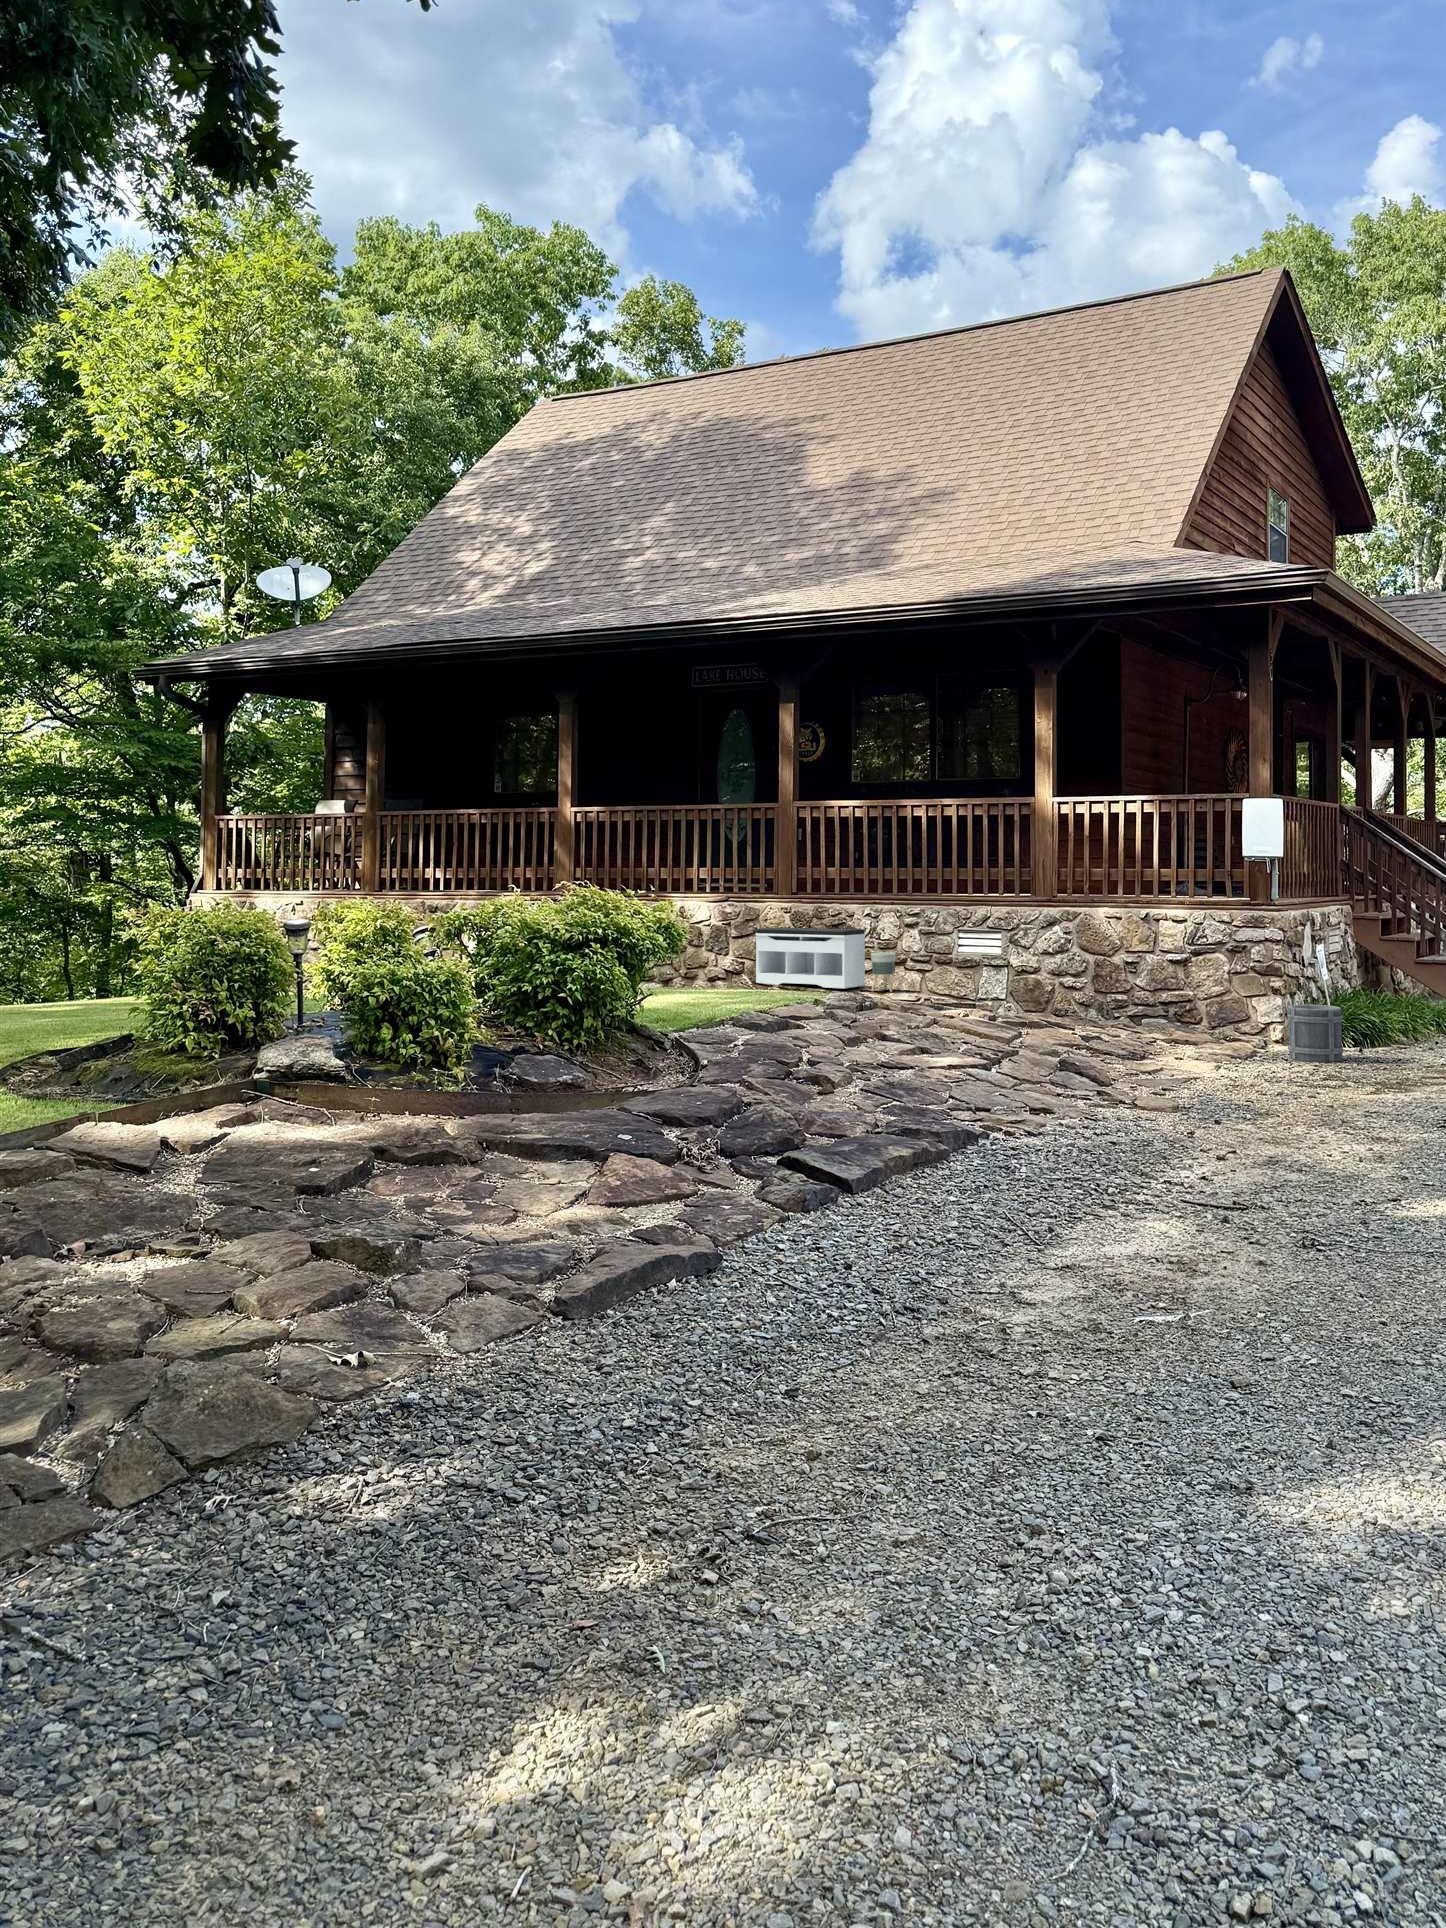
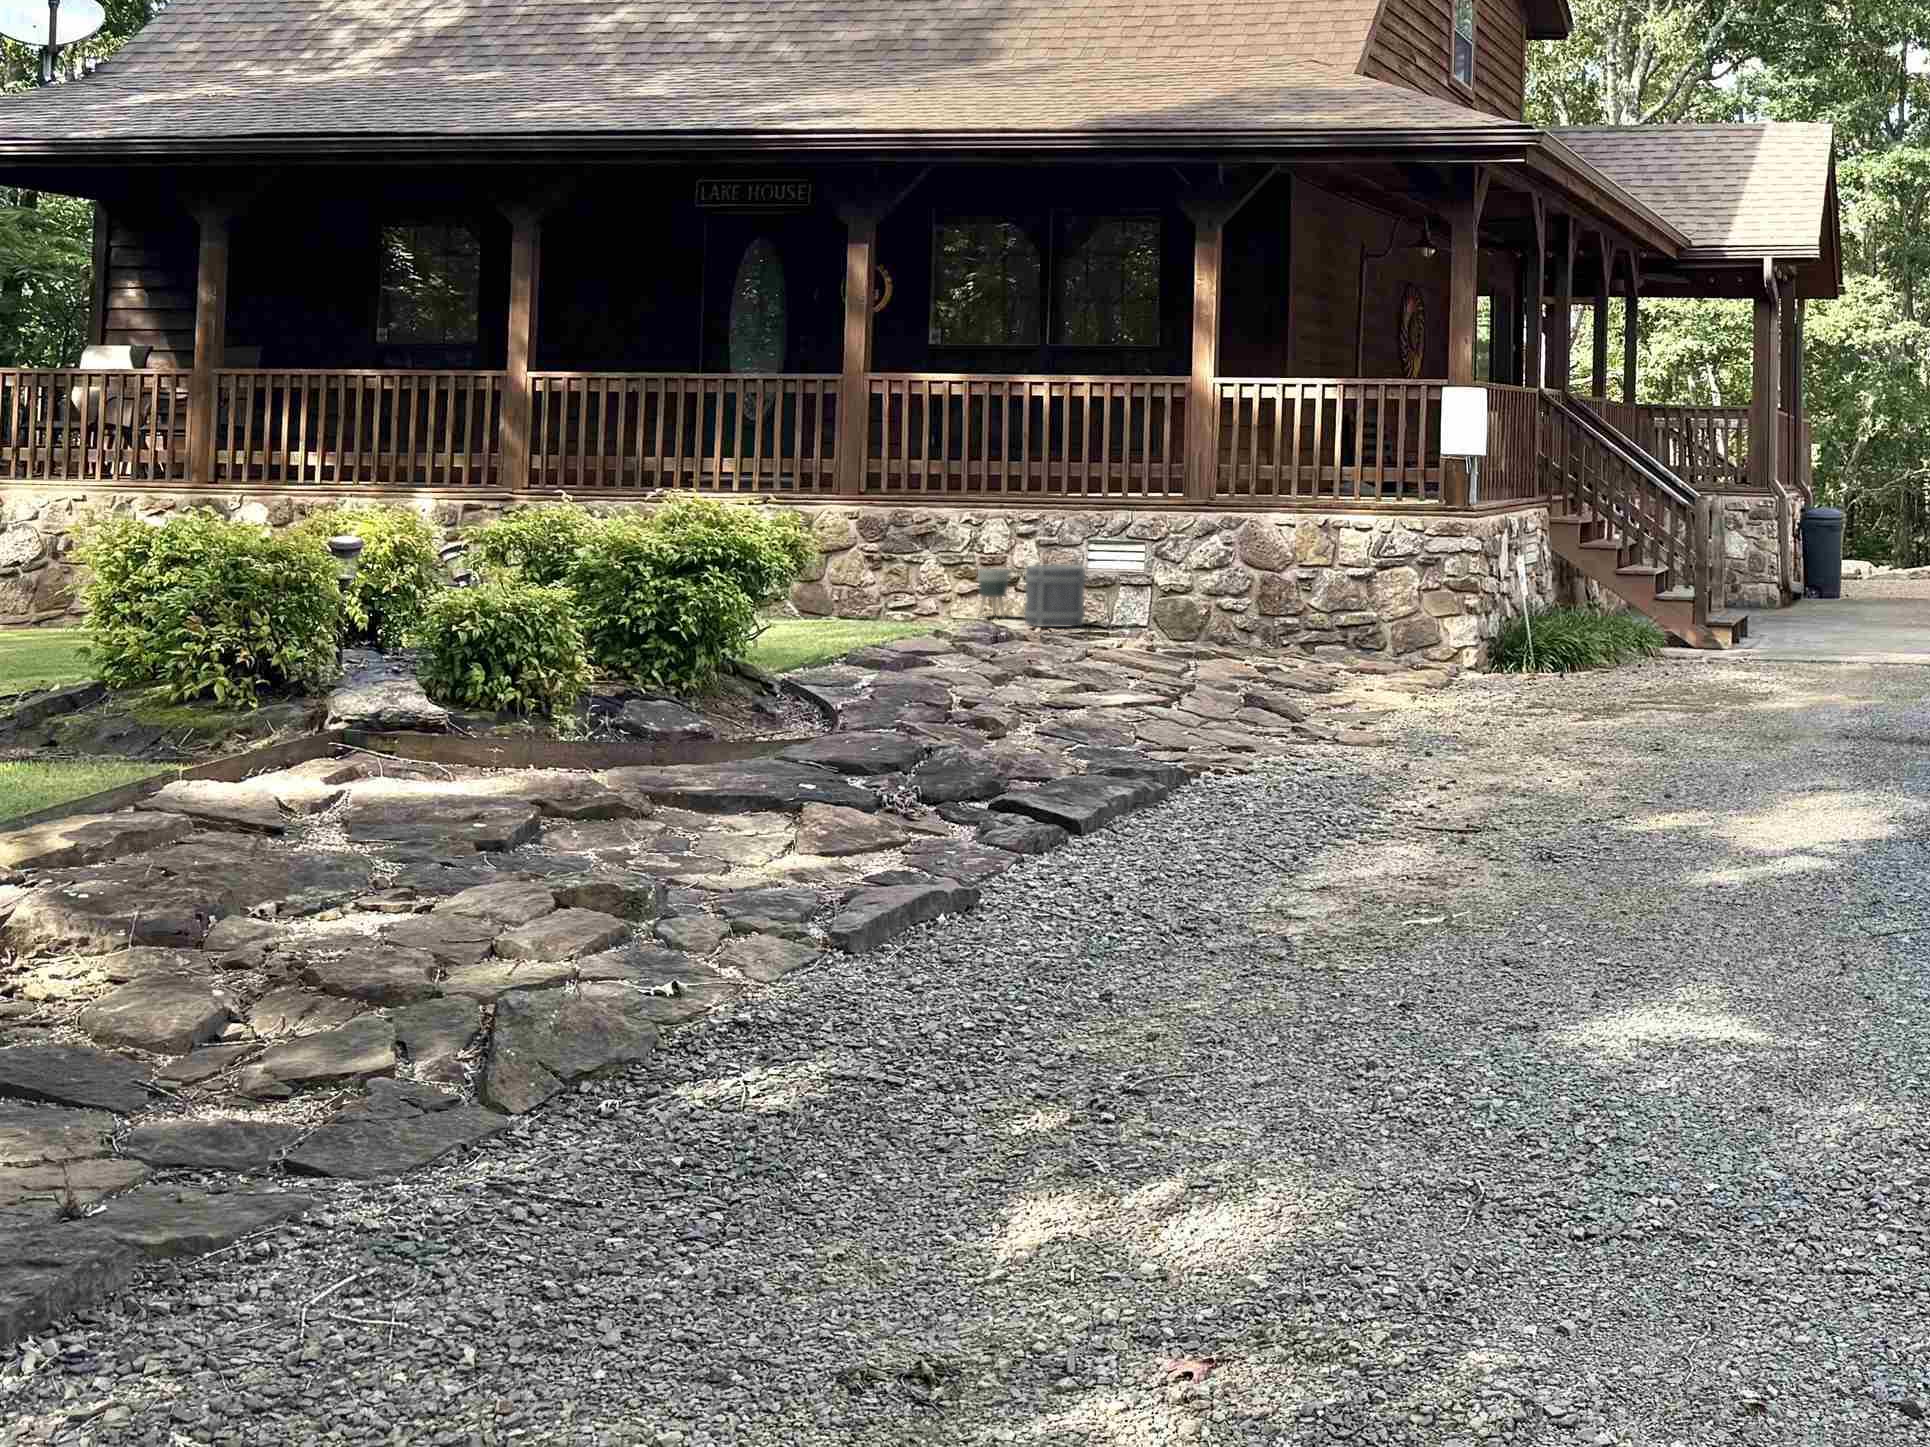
bench: present [756,927,865,988] -> none [821,537,968,615]
bucket: present [1287,1005,1343,1062] -> present [1024,564,1086,627]

